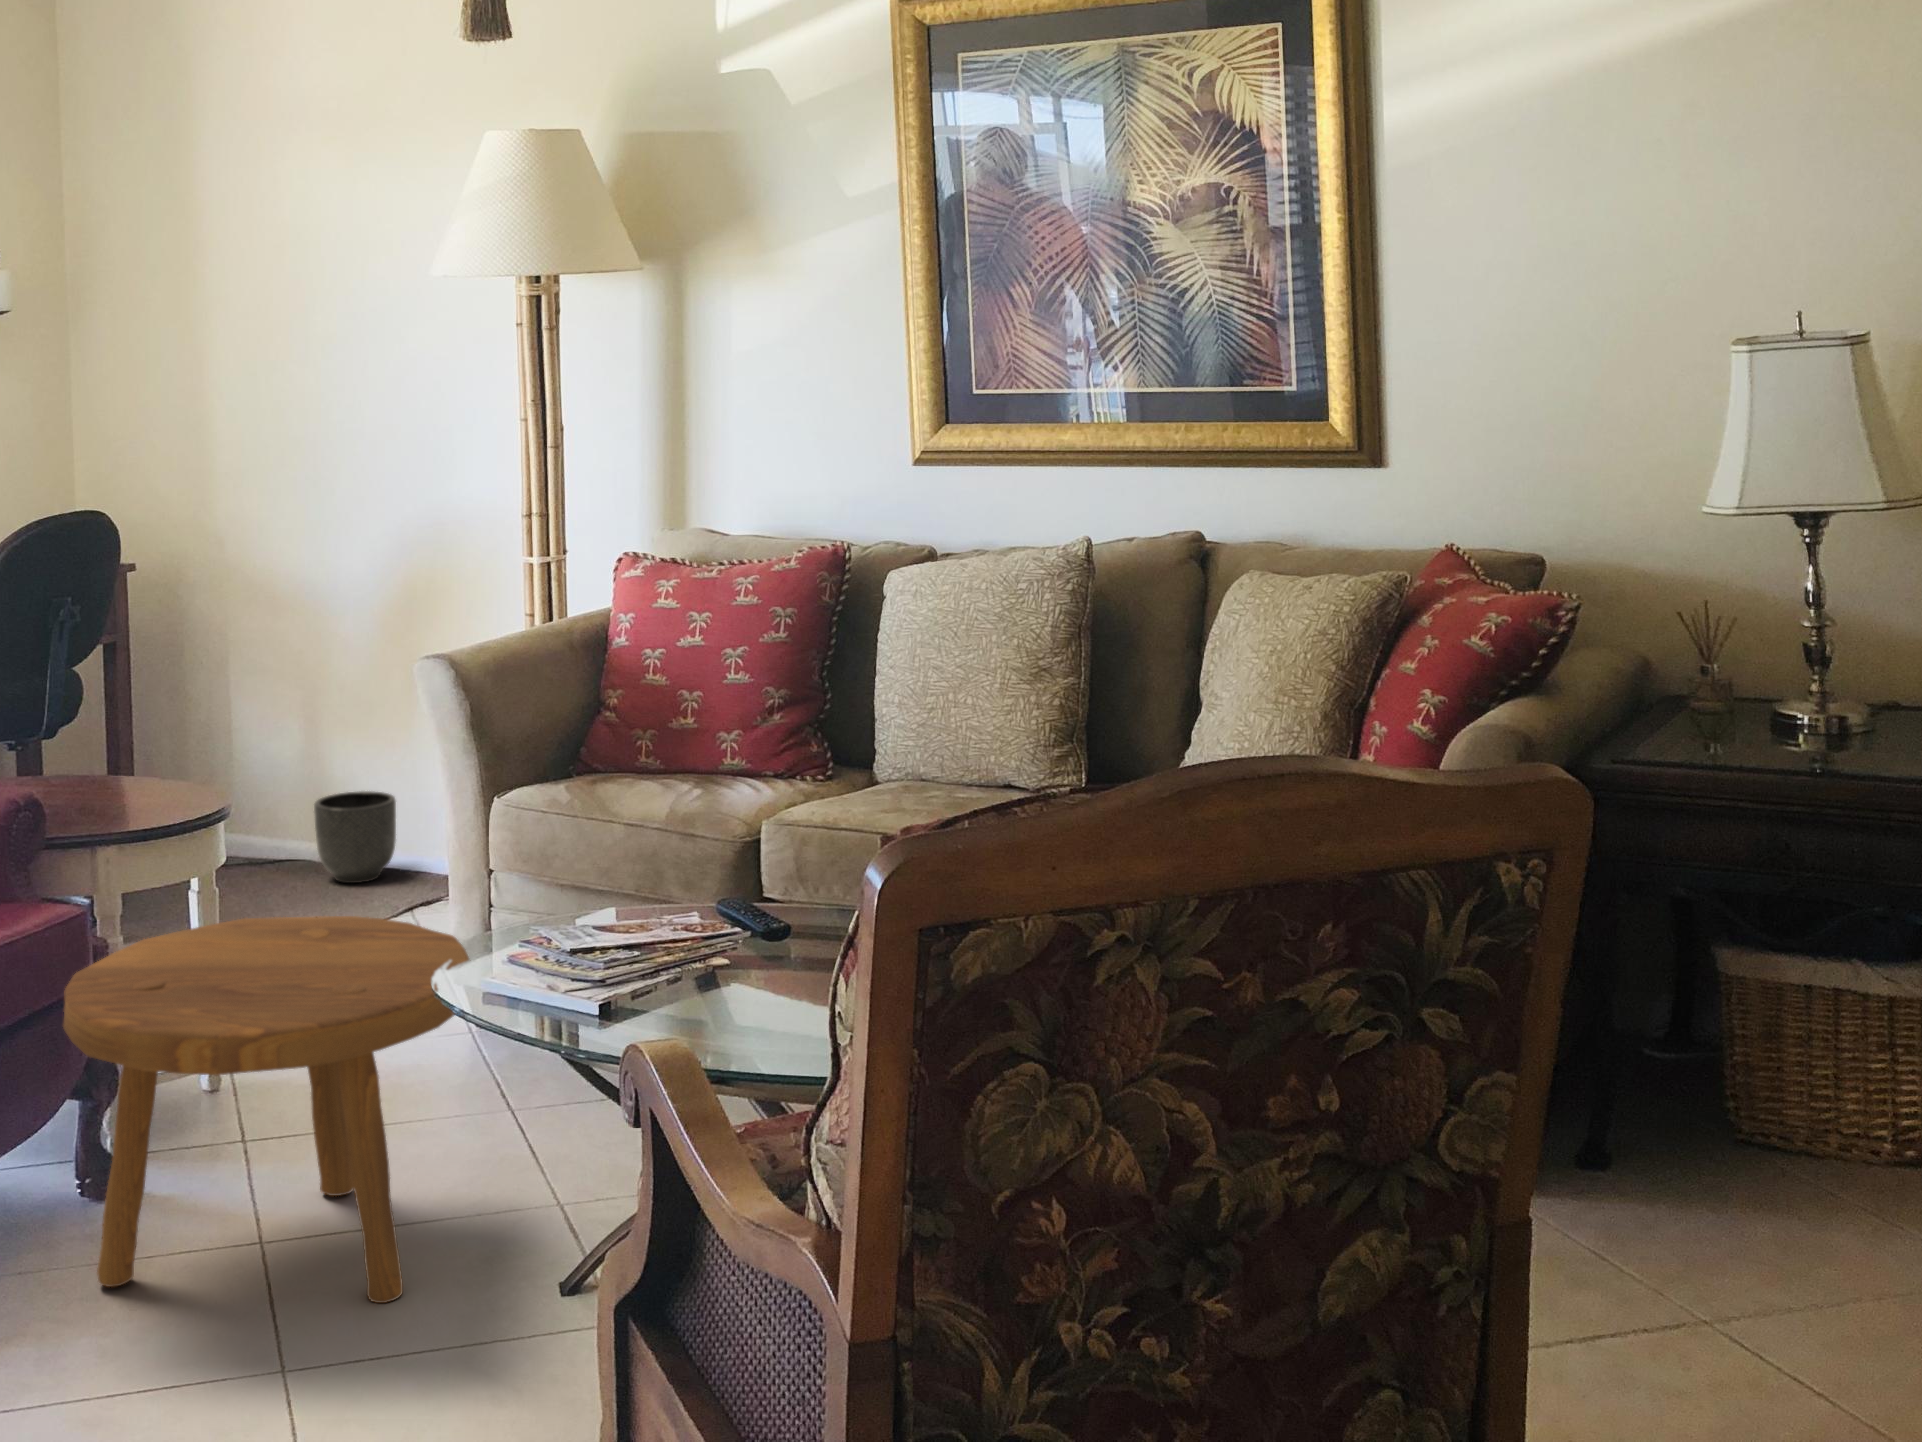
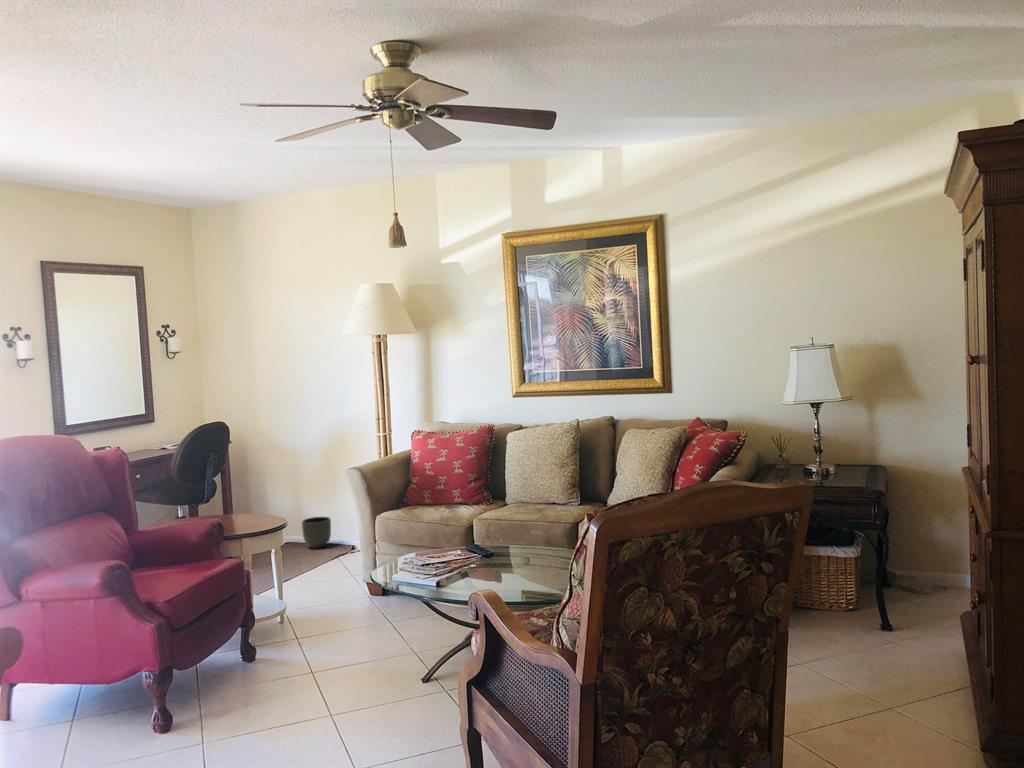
footstool: present [63,916,469,1303] -> none [241,558,386,691]

